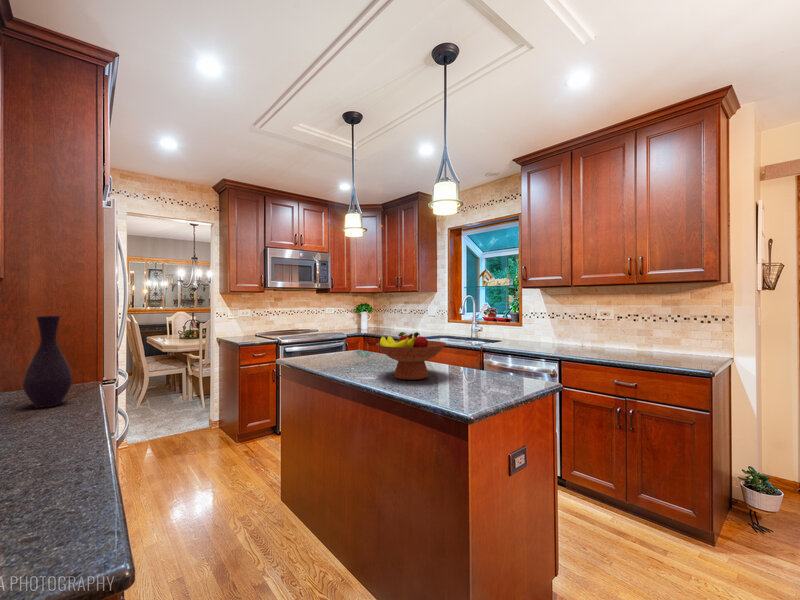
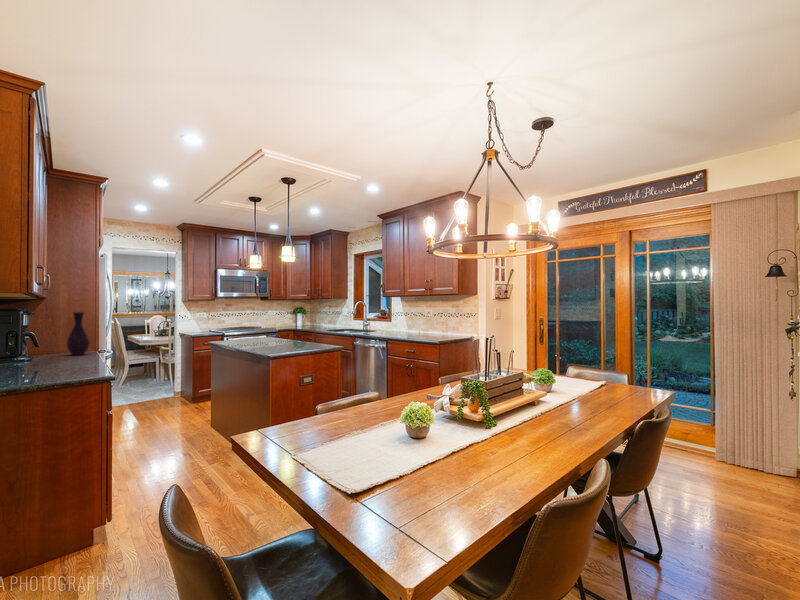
fruit bowl: present [376,332,446,380] -> none [254,321,294,347]

